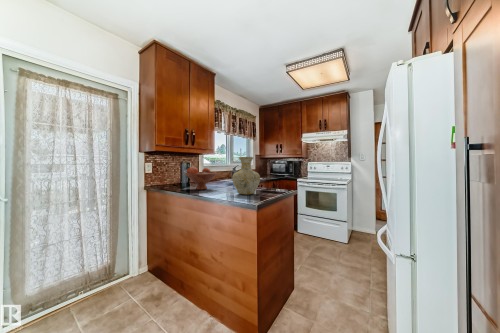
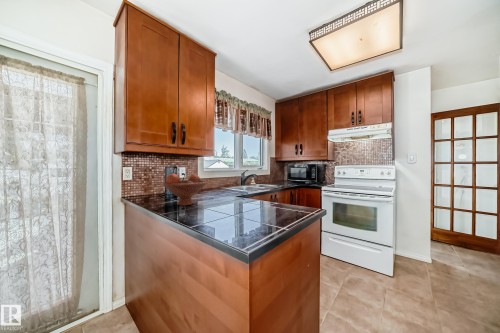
vase: present [232,157,260,195] -> none [216,160,262,223]

